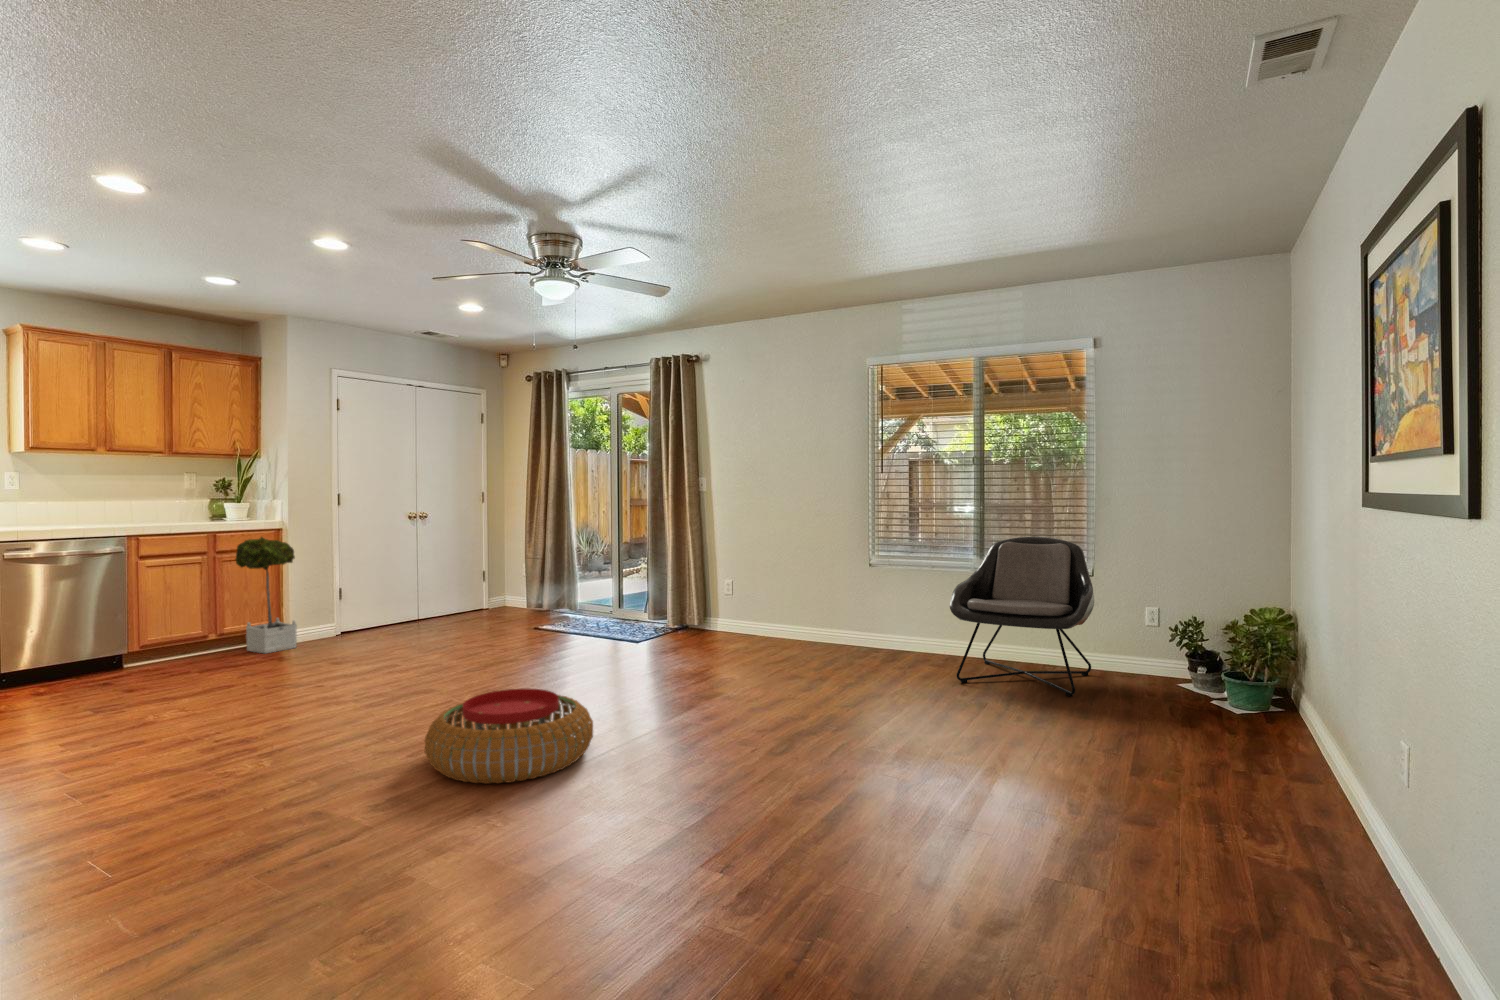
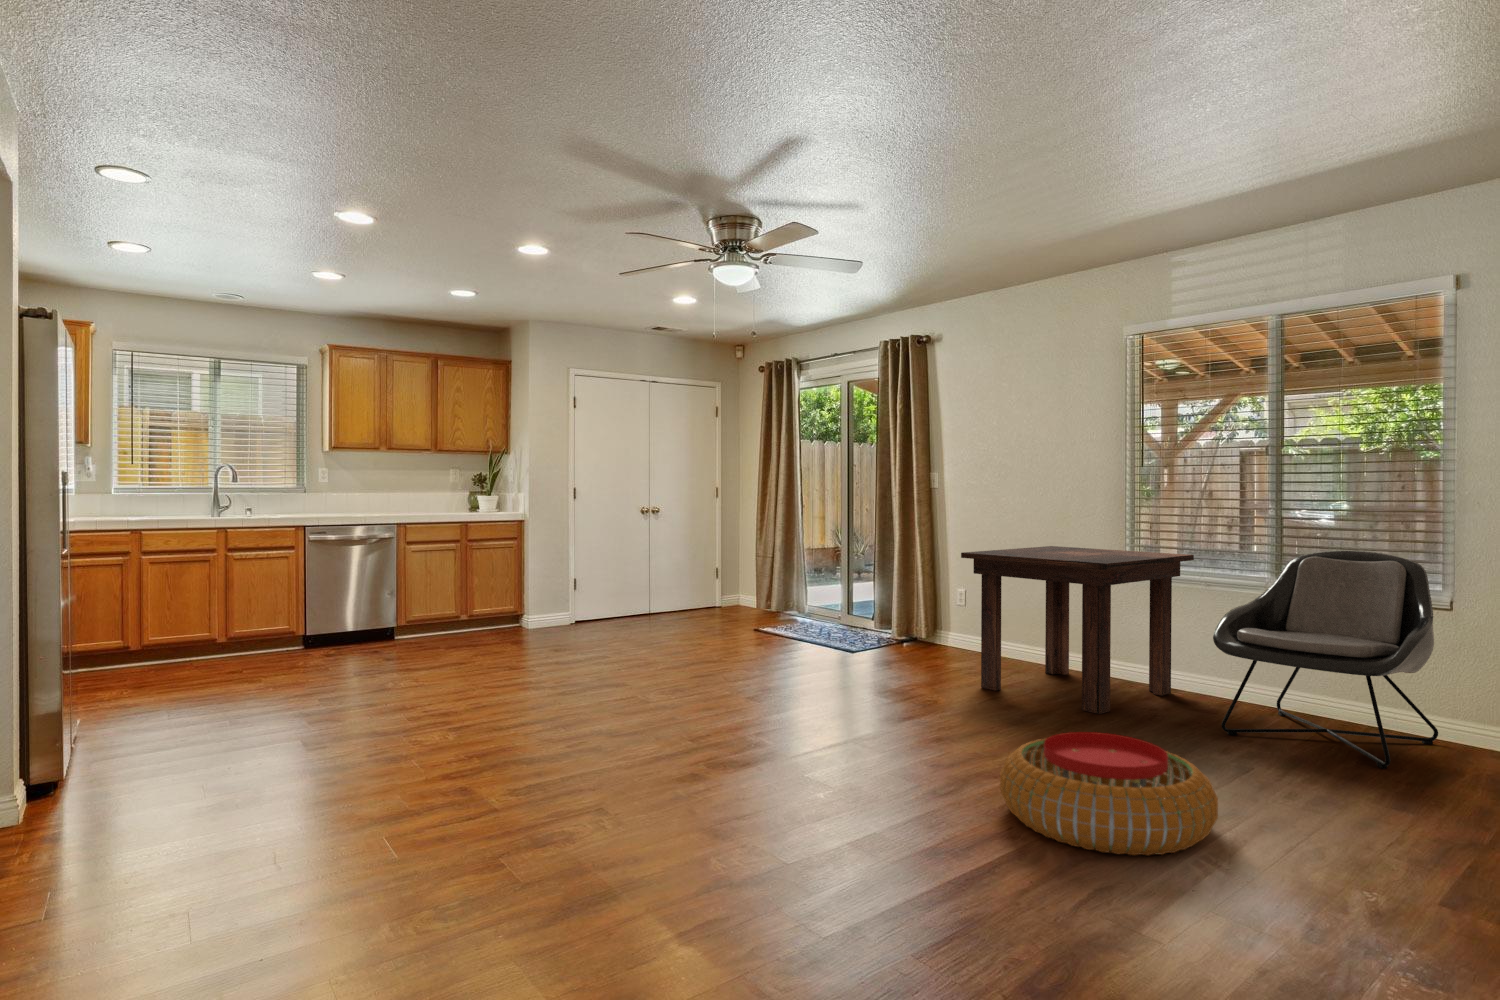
potted tree: present [235,537,297,653] -> none [484,528,533,638]
dining table: none [745,540,920,676] -> present [961,546,1194,714]
pouf: present [425,689,593,784] -> present [1000,732,1218,855]

